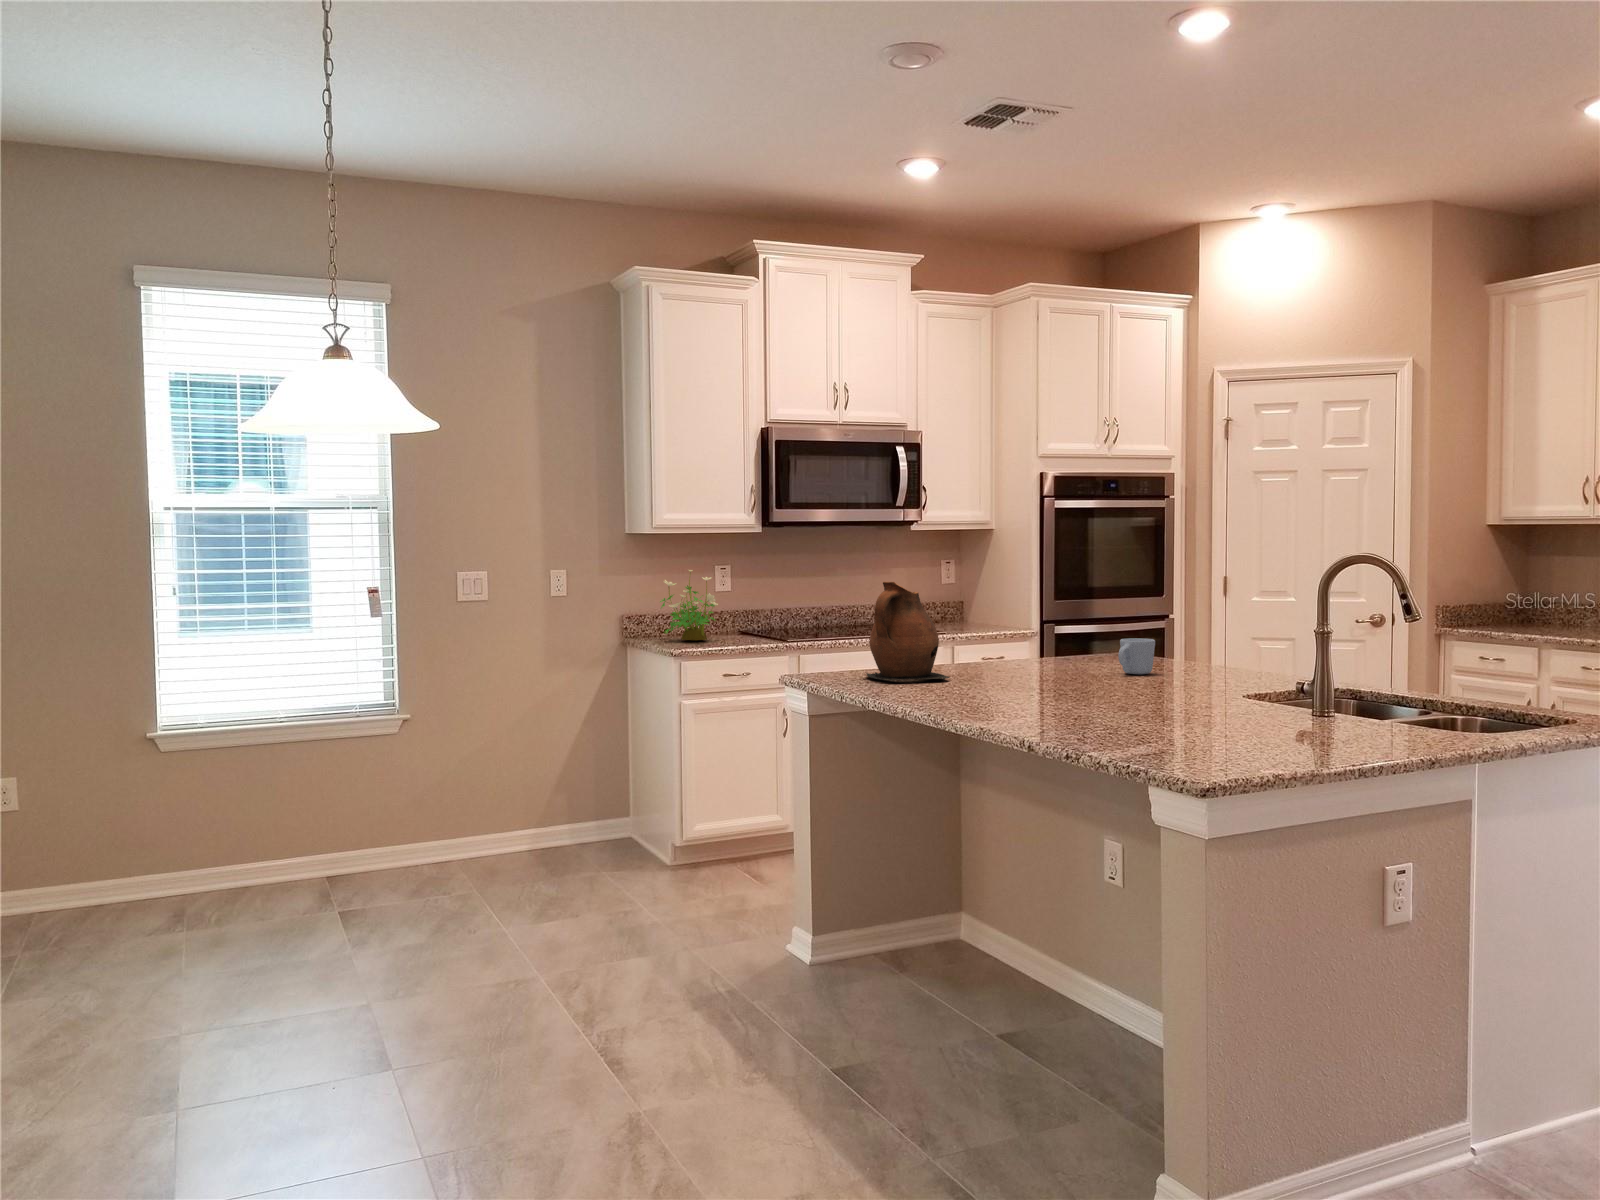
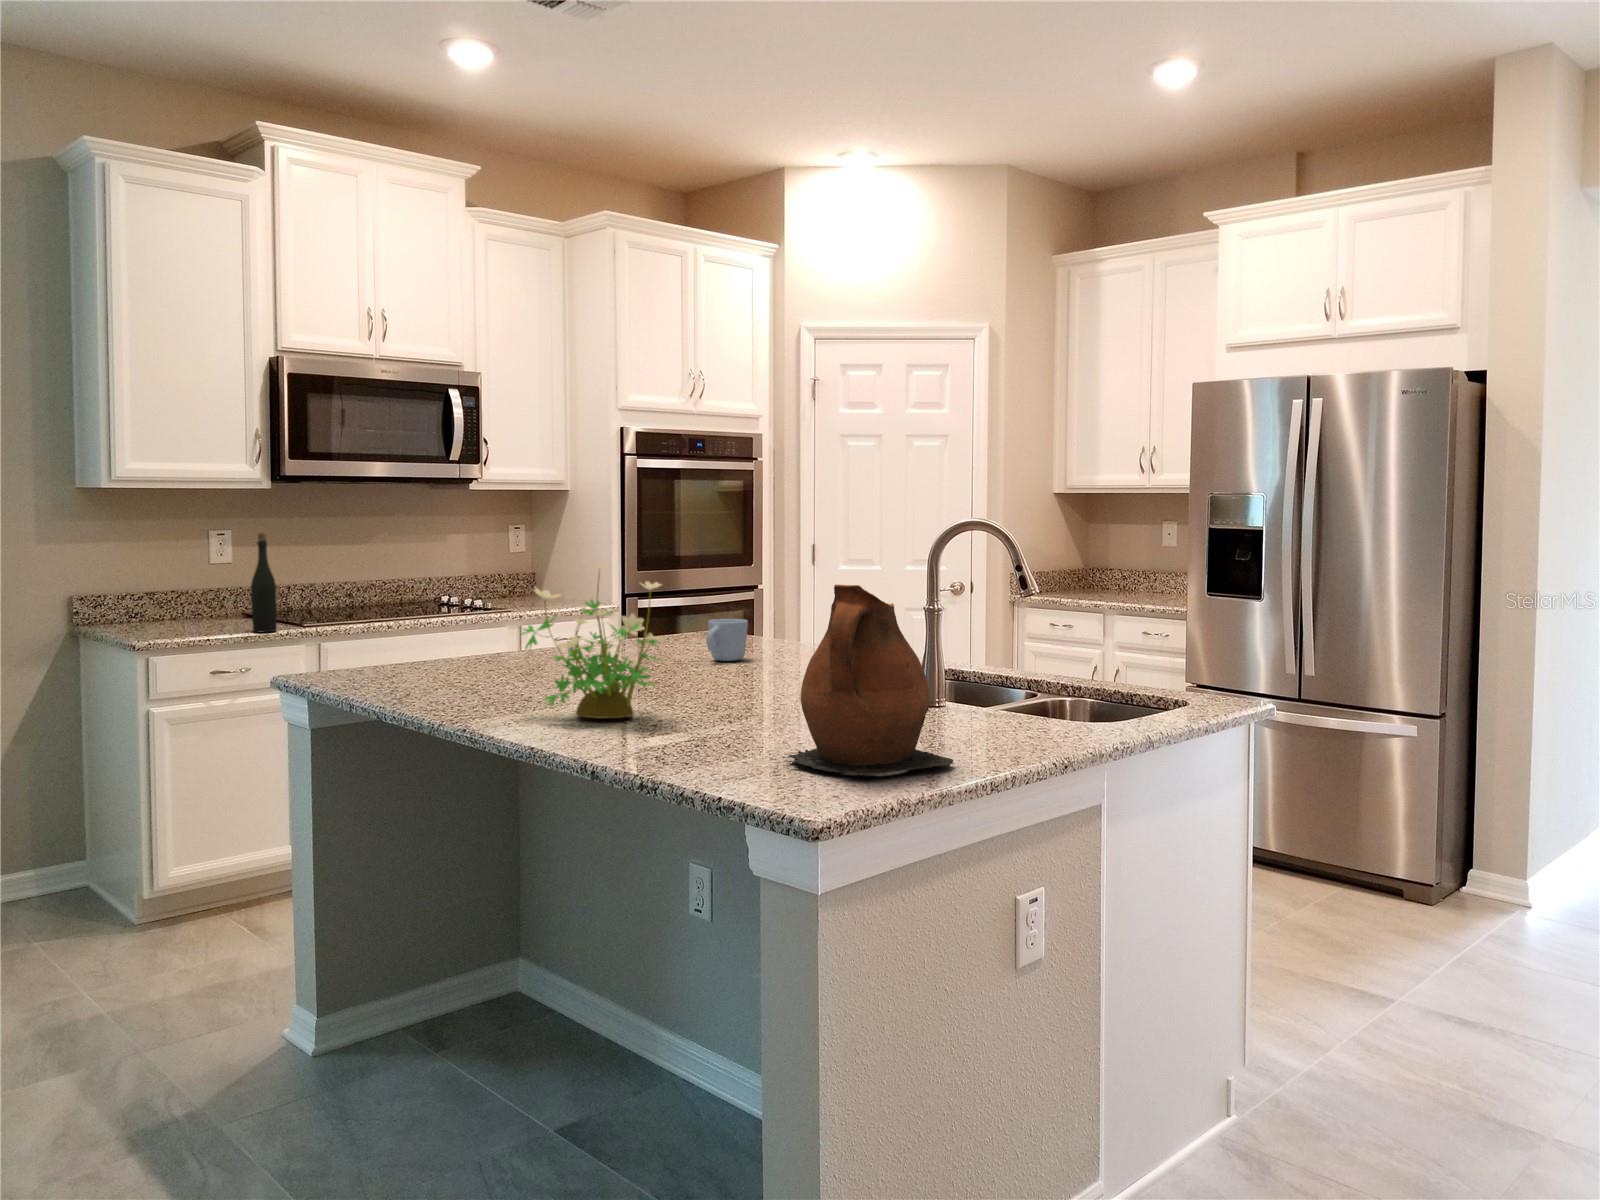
bottle: none [748,567,767,645] -> present [251,533,277,632]
potted plant: present [660,570,718,640] -> present [521,565,661,718]
ceramic pitcher: present [866,582,950,680] -> present [783,585,953,776]

